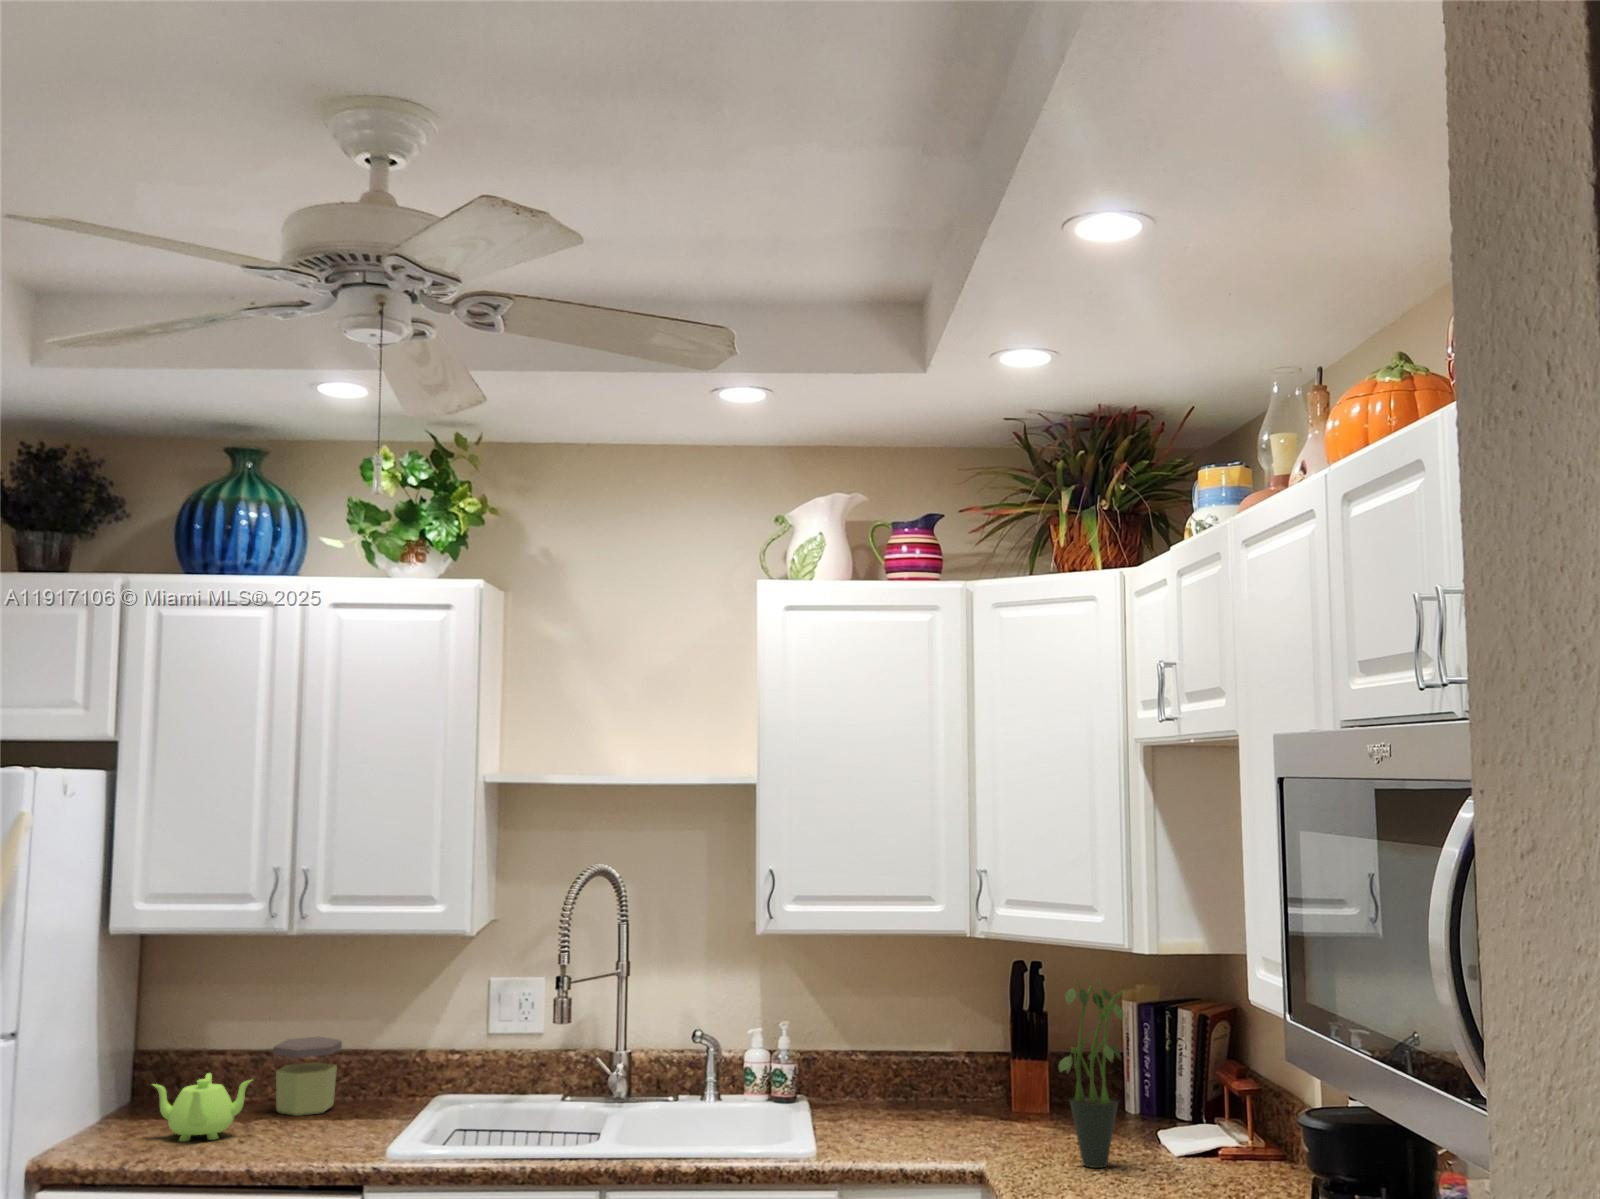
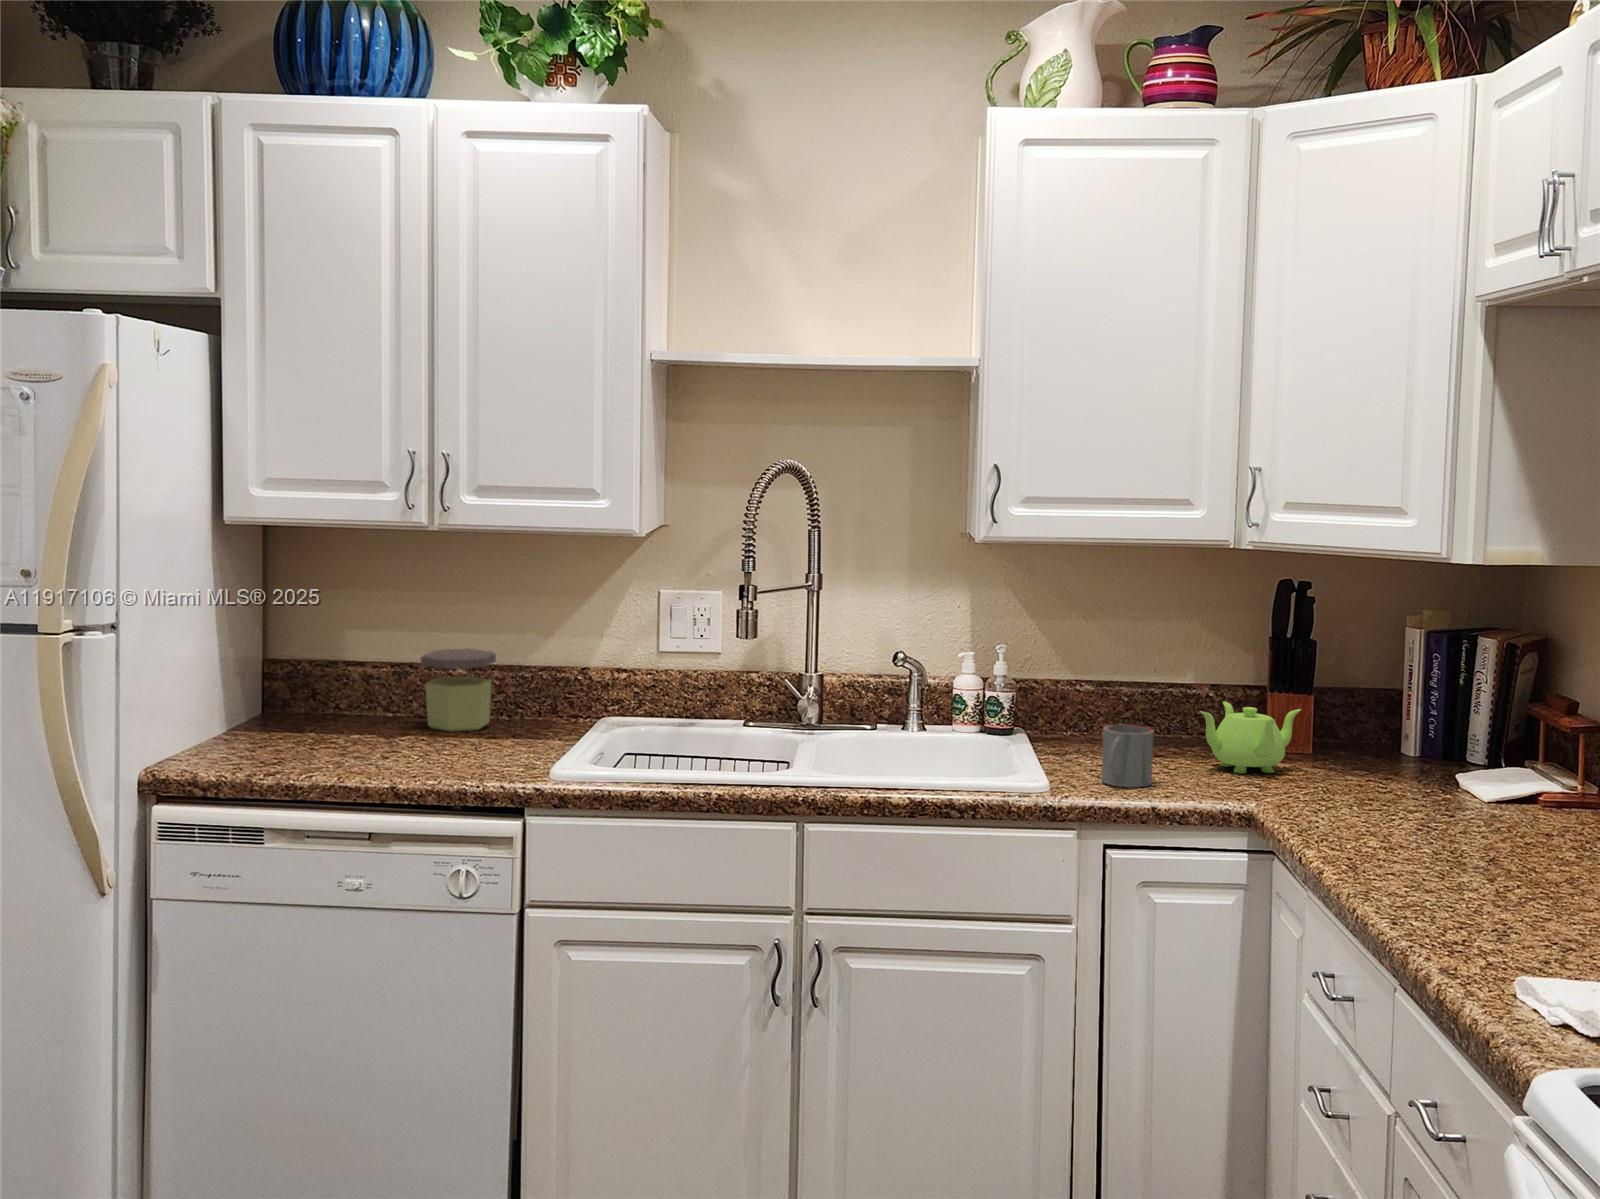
potted plant: present [1059,979,1123,1168] -> none [1356,592,1457,813]
teapot: present [153,1073,252,1141] -> present [1200,702,1301,774]
mug: none [862,1094,905,1151] -> present [1102,724,1154,787]

